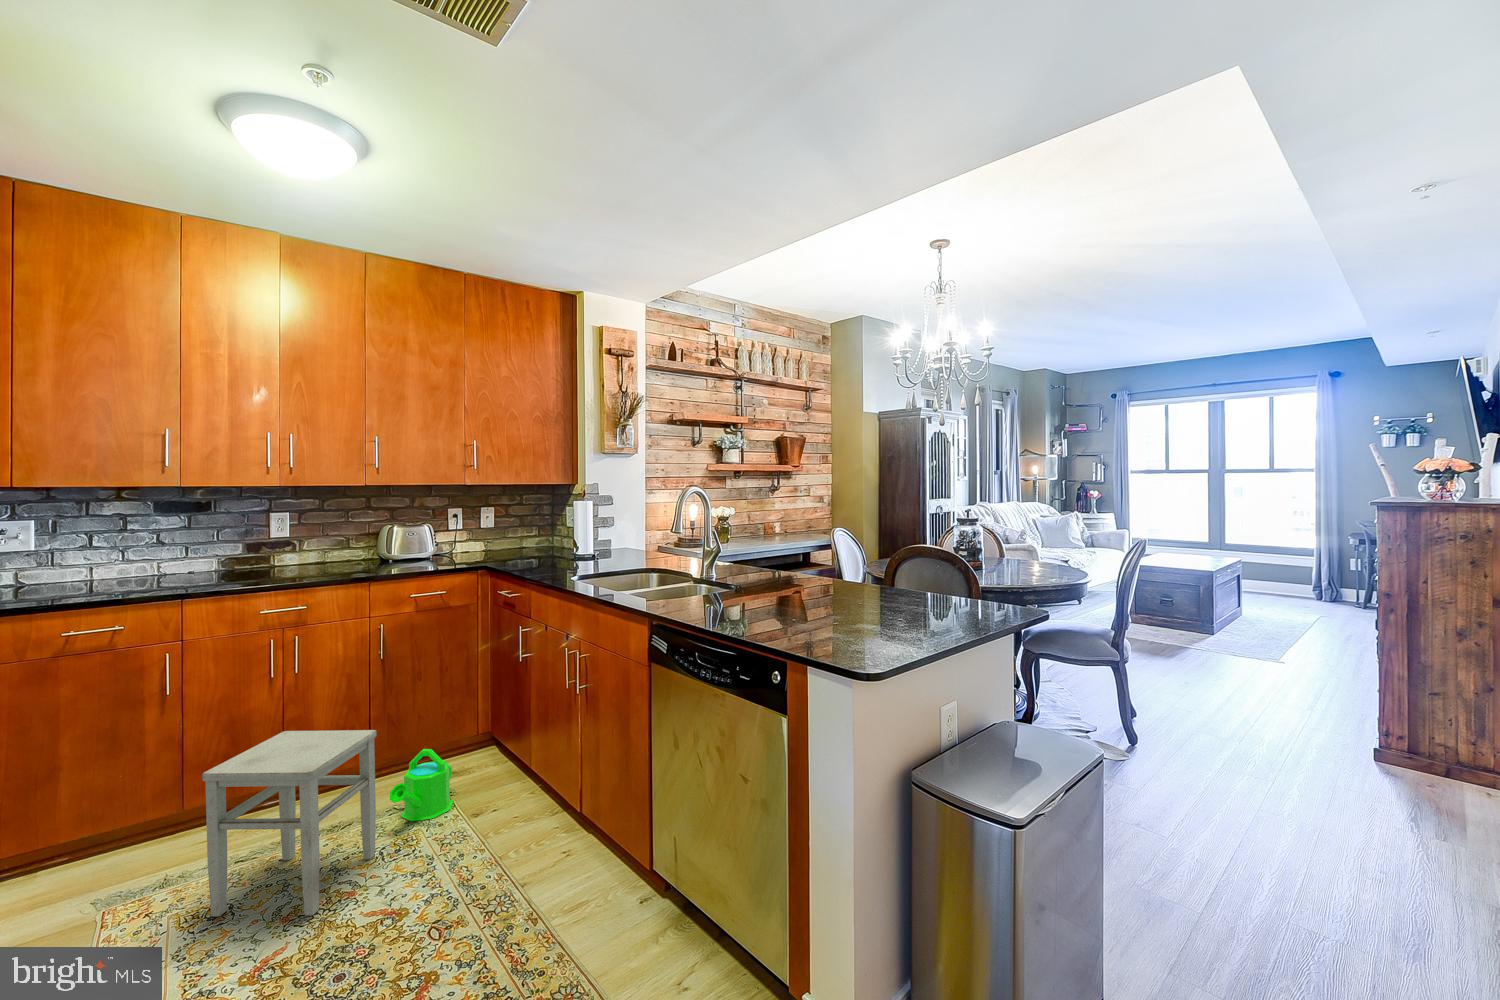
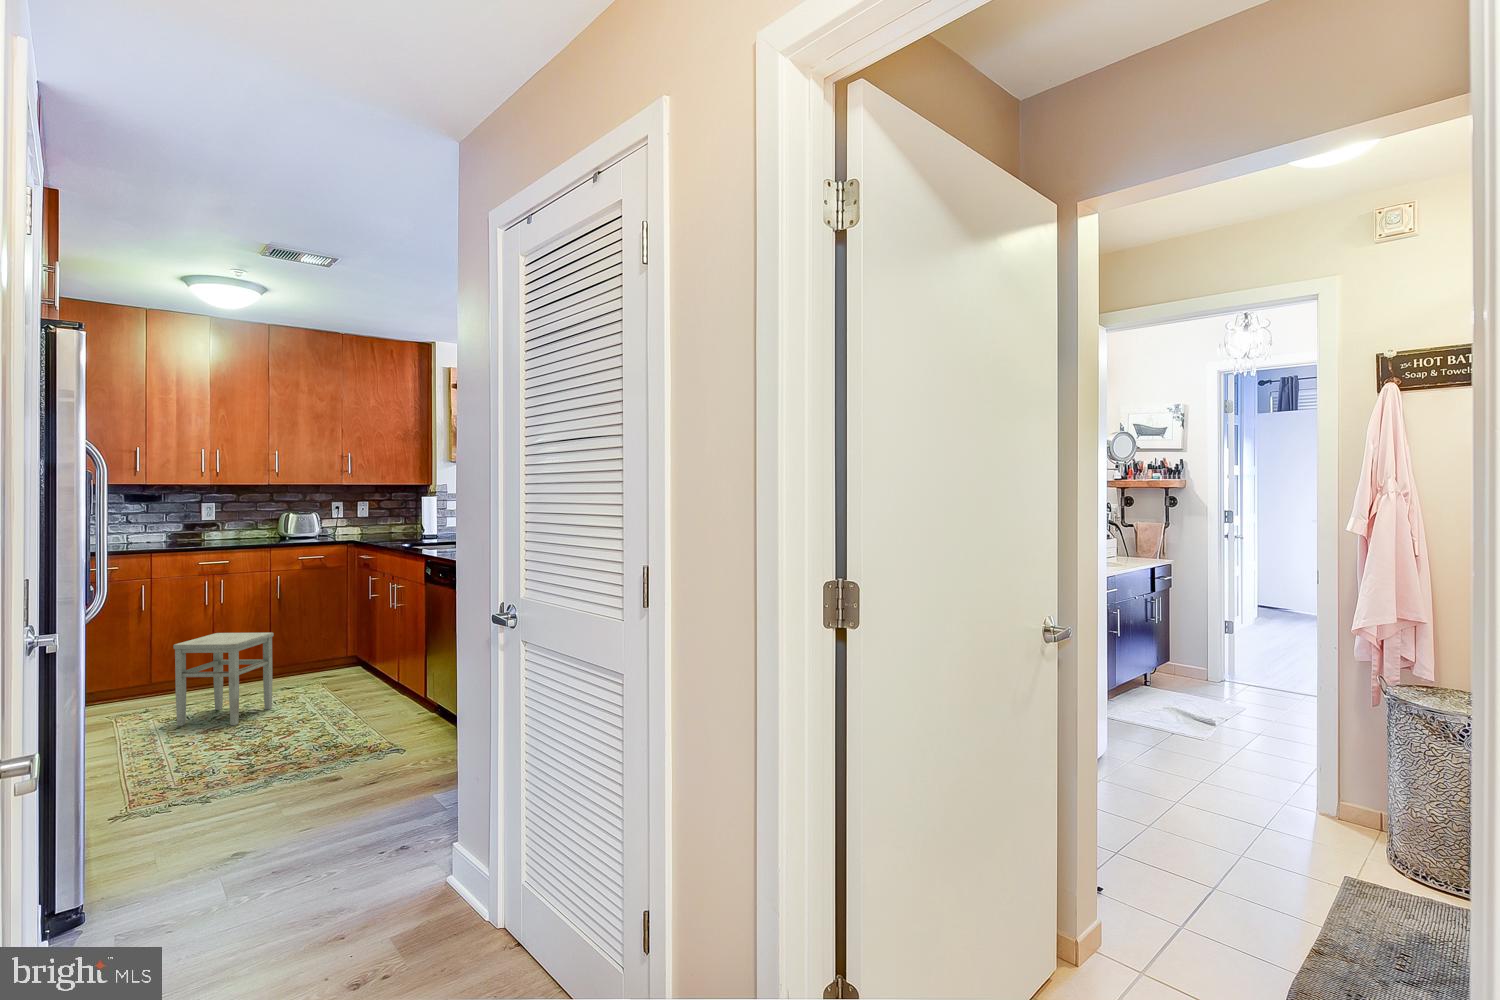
watering can: present [390,749,454,821] -> none [282,654,325,697]

